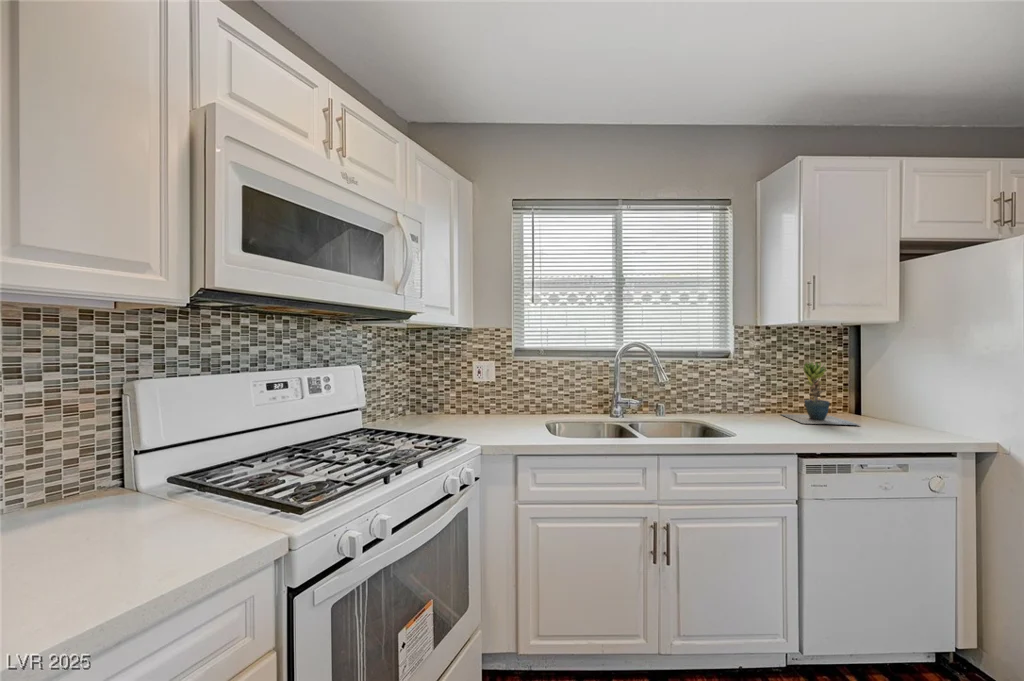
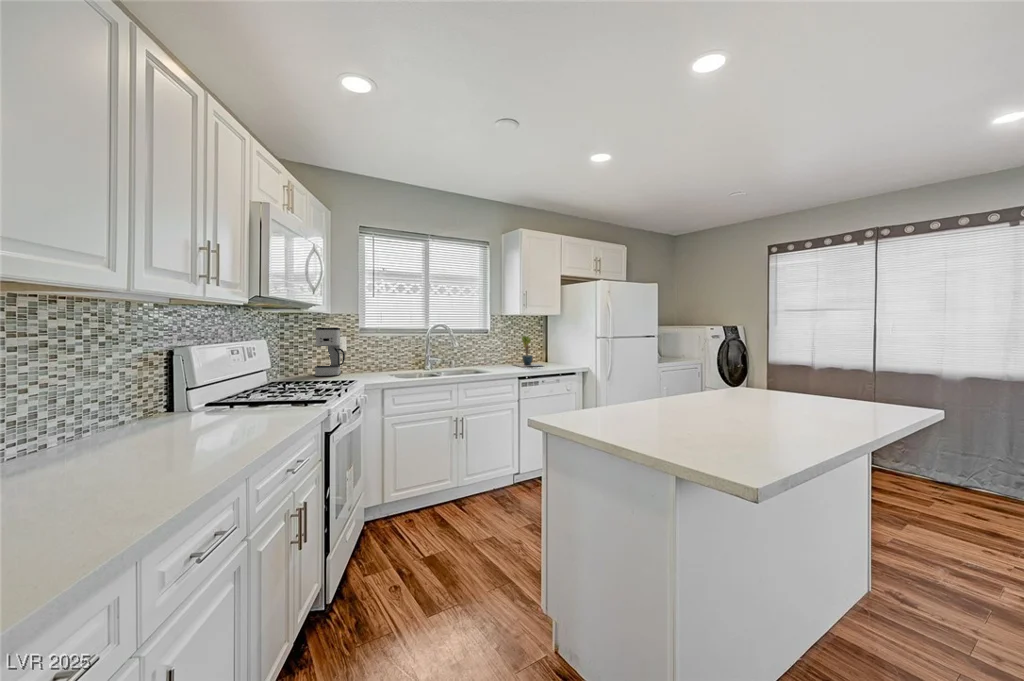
coffee maker: none [448,348,489,419] -> present [315,328,345,376]

